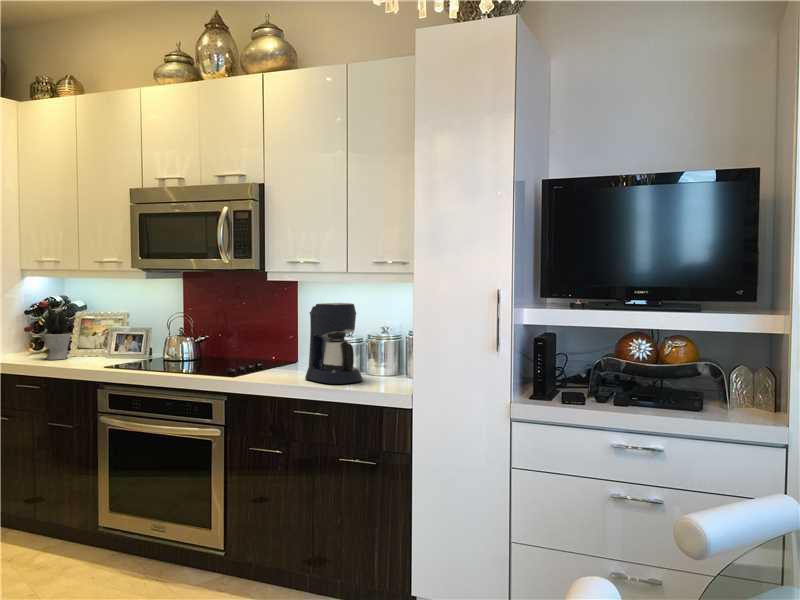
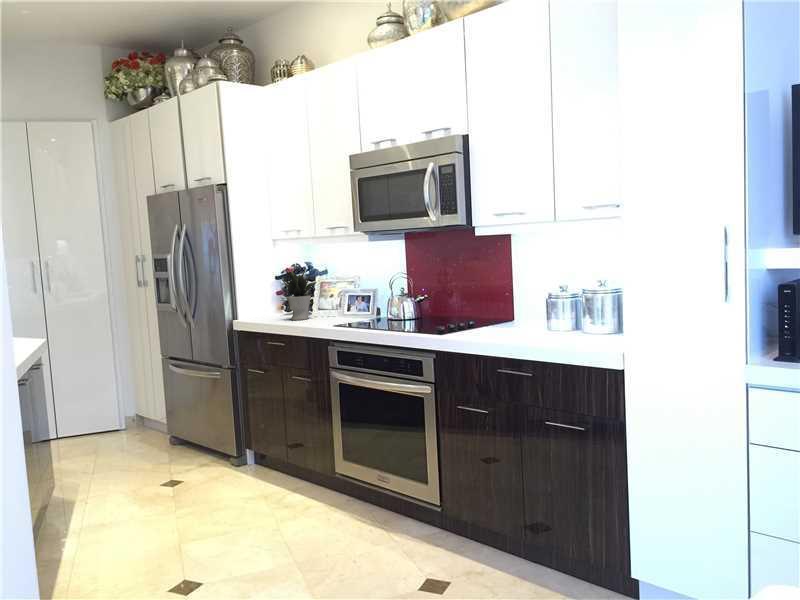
coffee maker: present [305,303,363,384] -> none [512,255,573,342]

